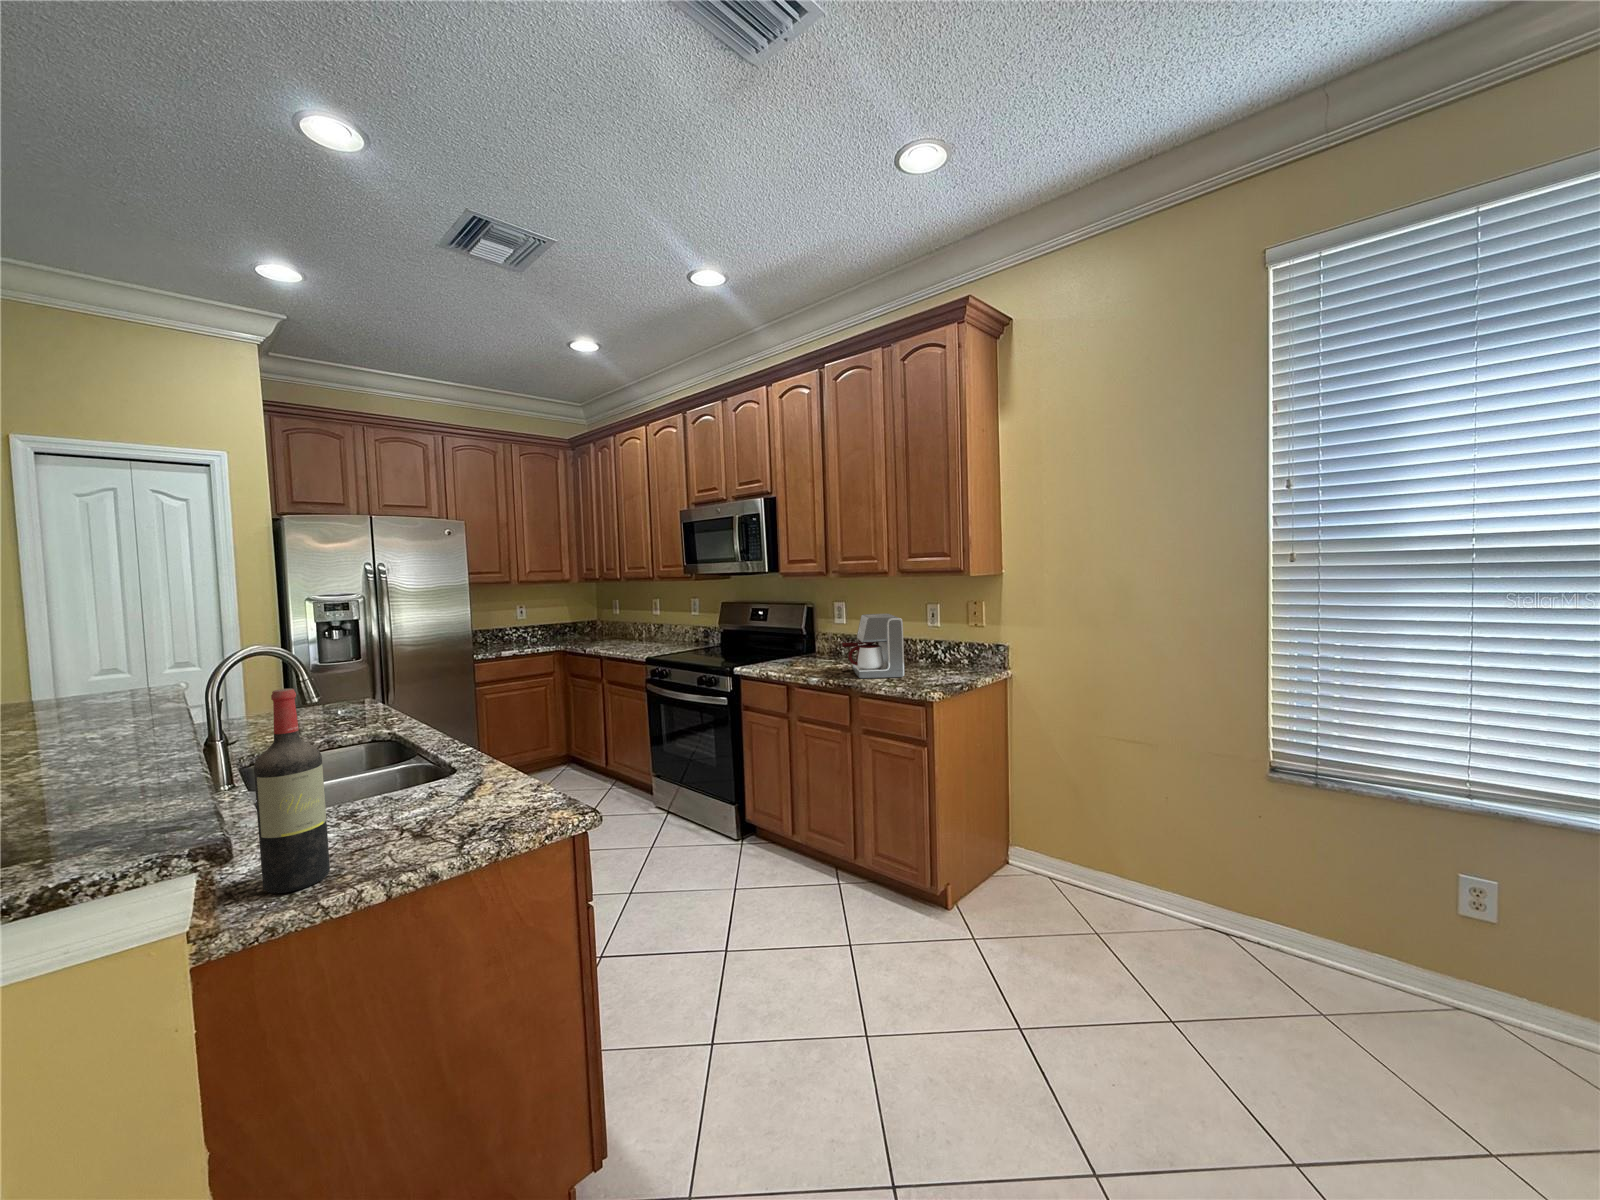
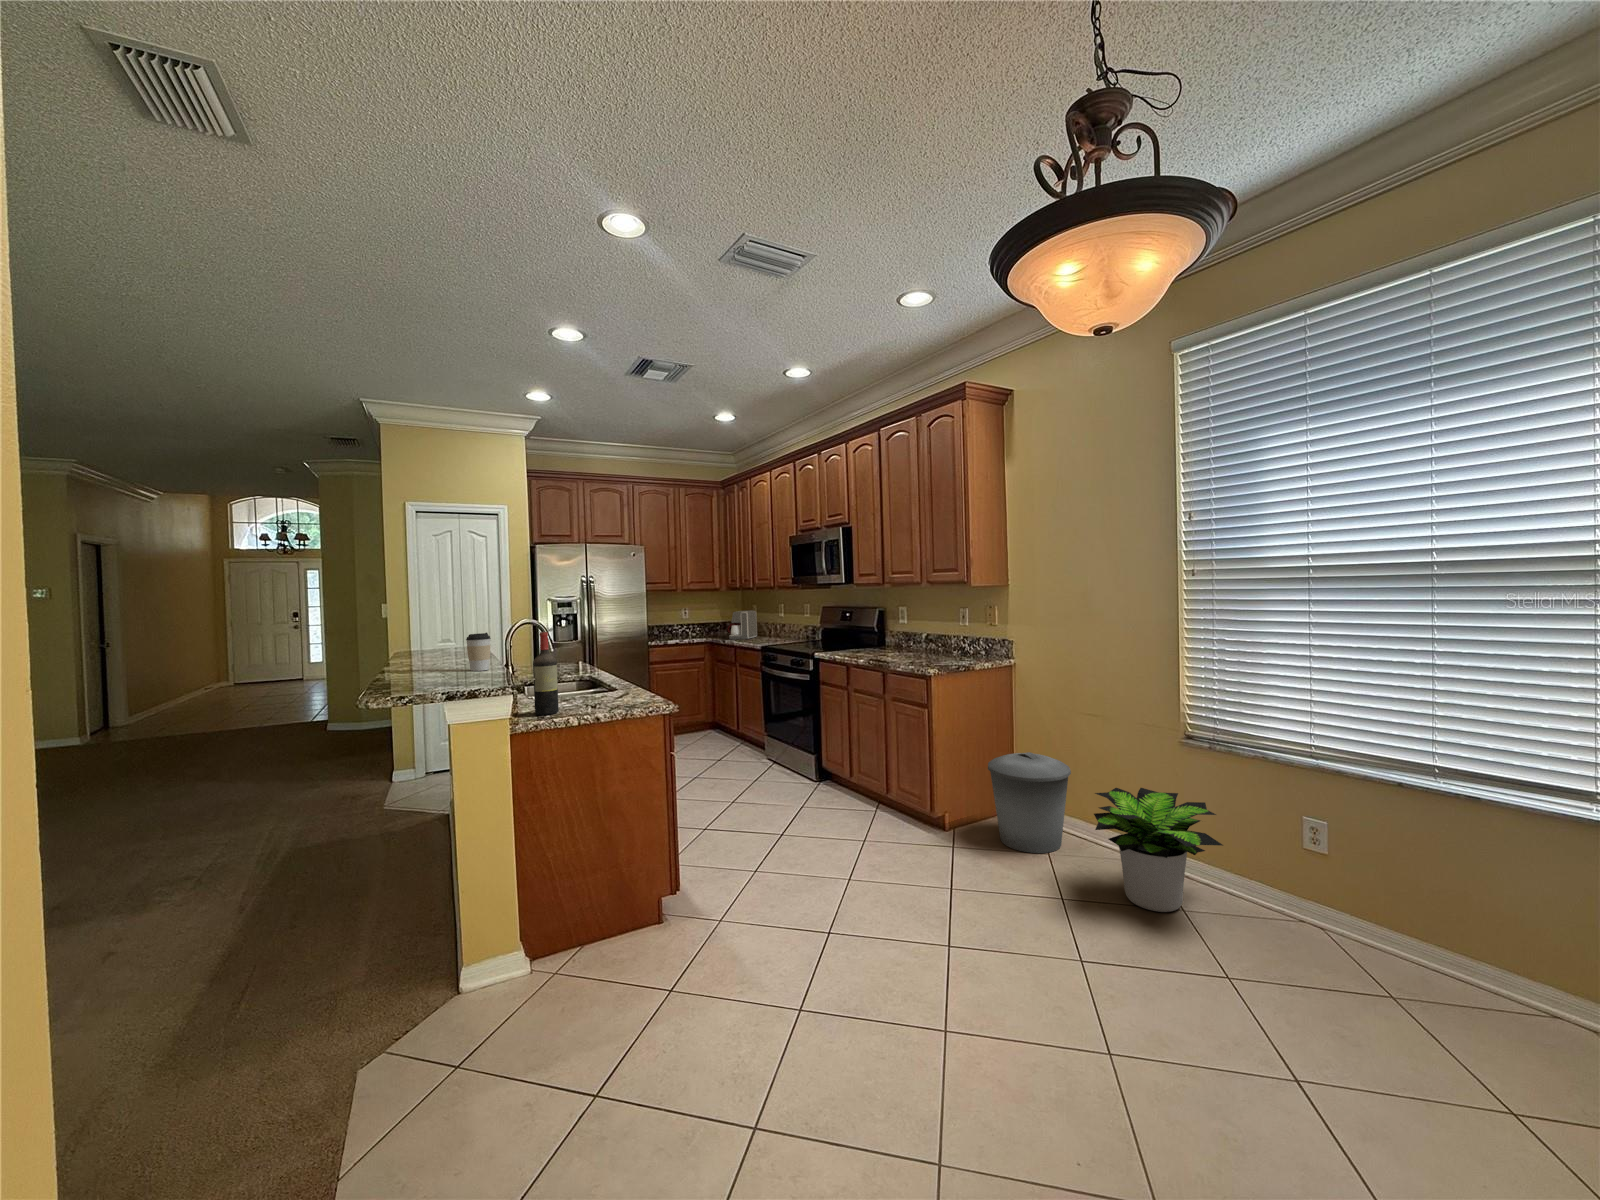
coffee maker: present [842,614,904,679] -> present [728,611,757,639]
coffee cup: none [65,686,143,782] -> present [466,633,491,671]
trash can: none [1003,793,1115,931] -> present [988,752,1071,853]
potted plant: none [1185,839,1391,1019] -> present [1094,788,1223,912]

